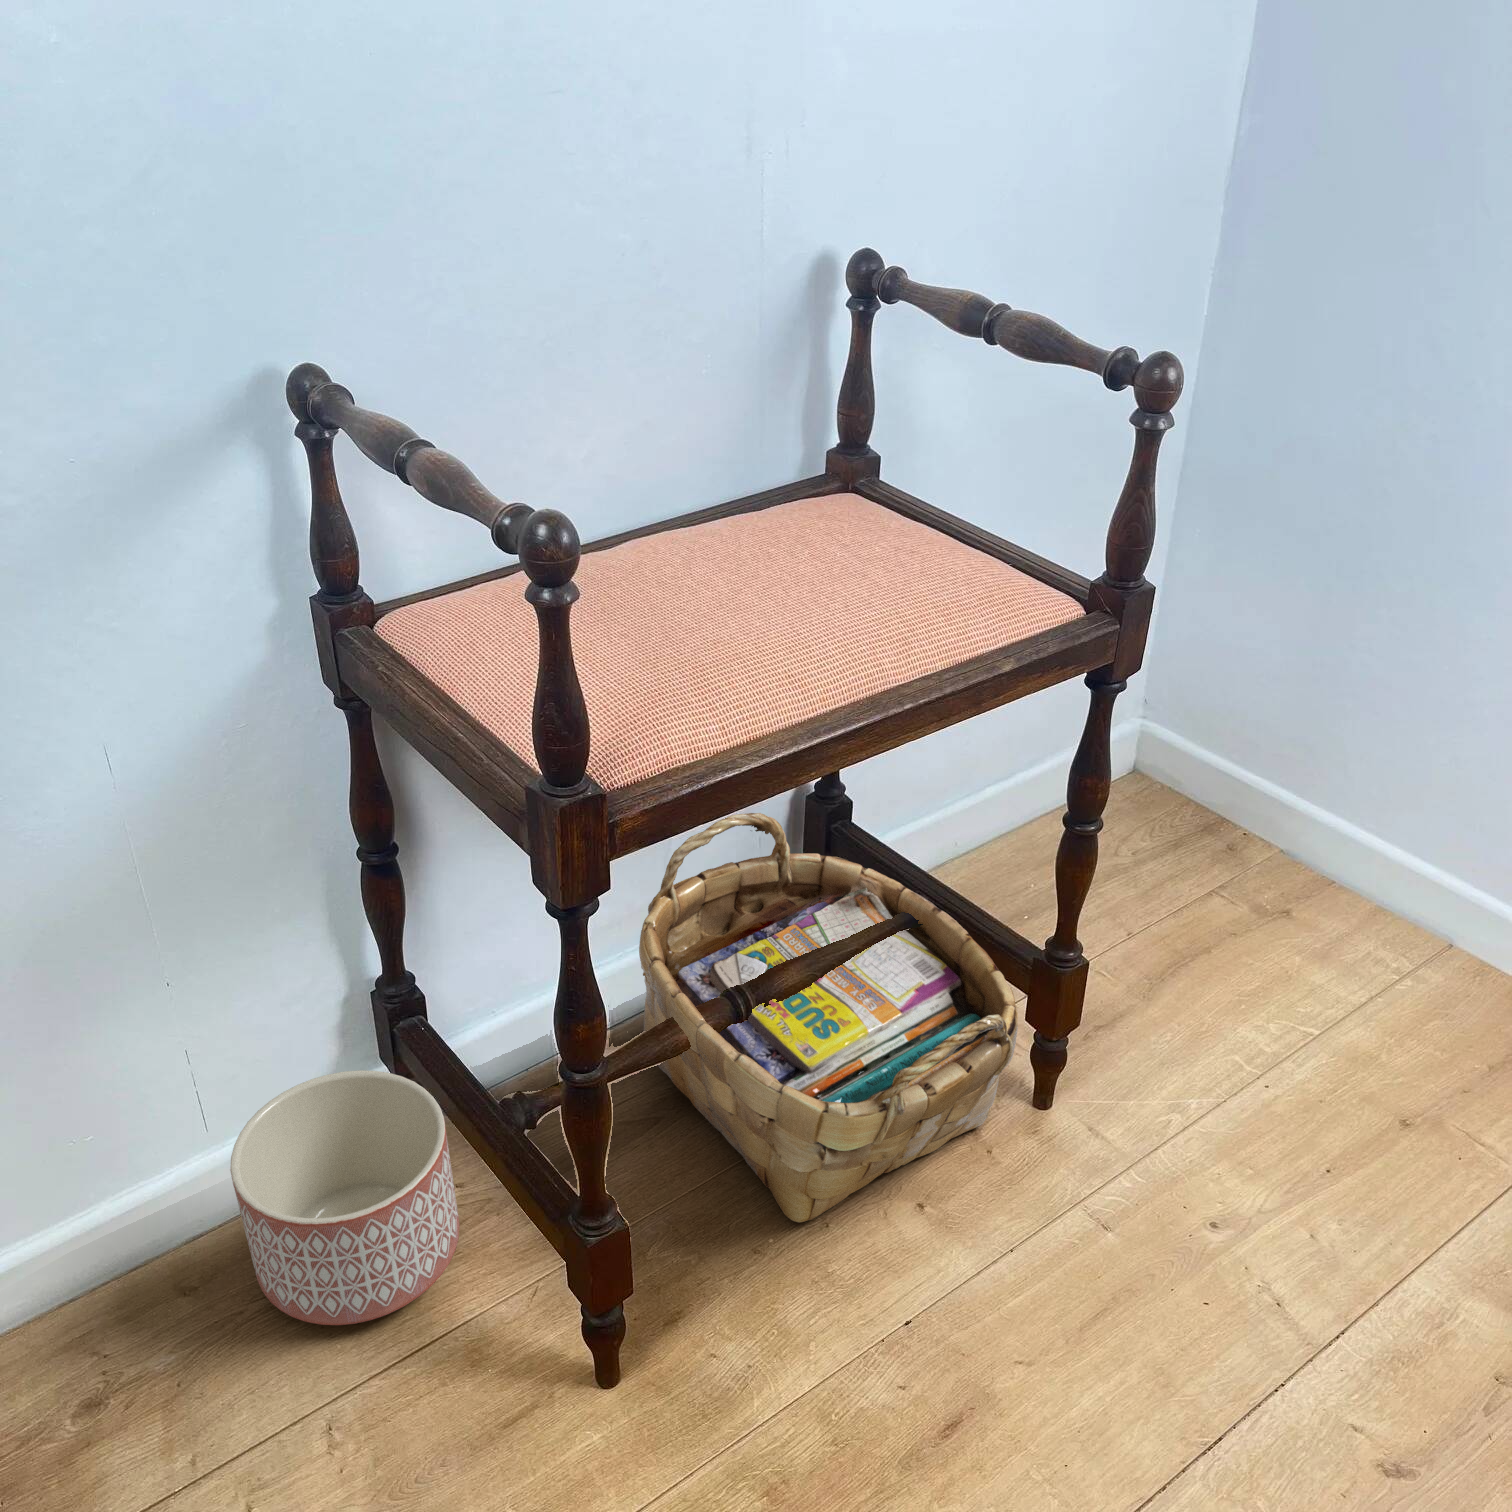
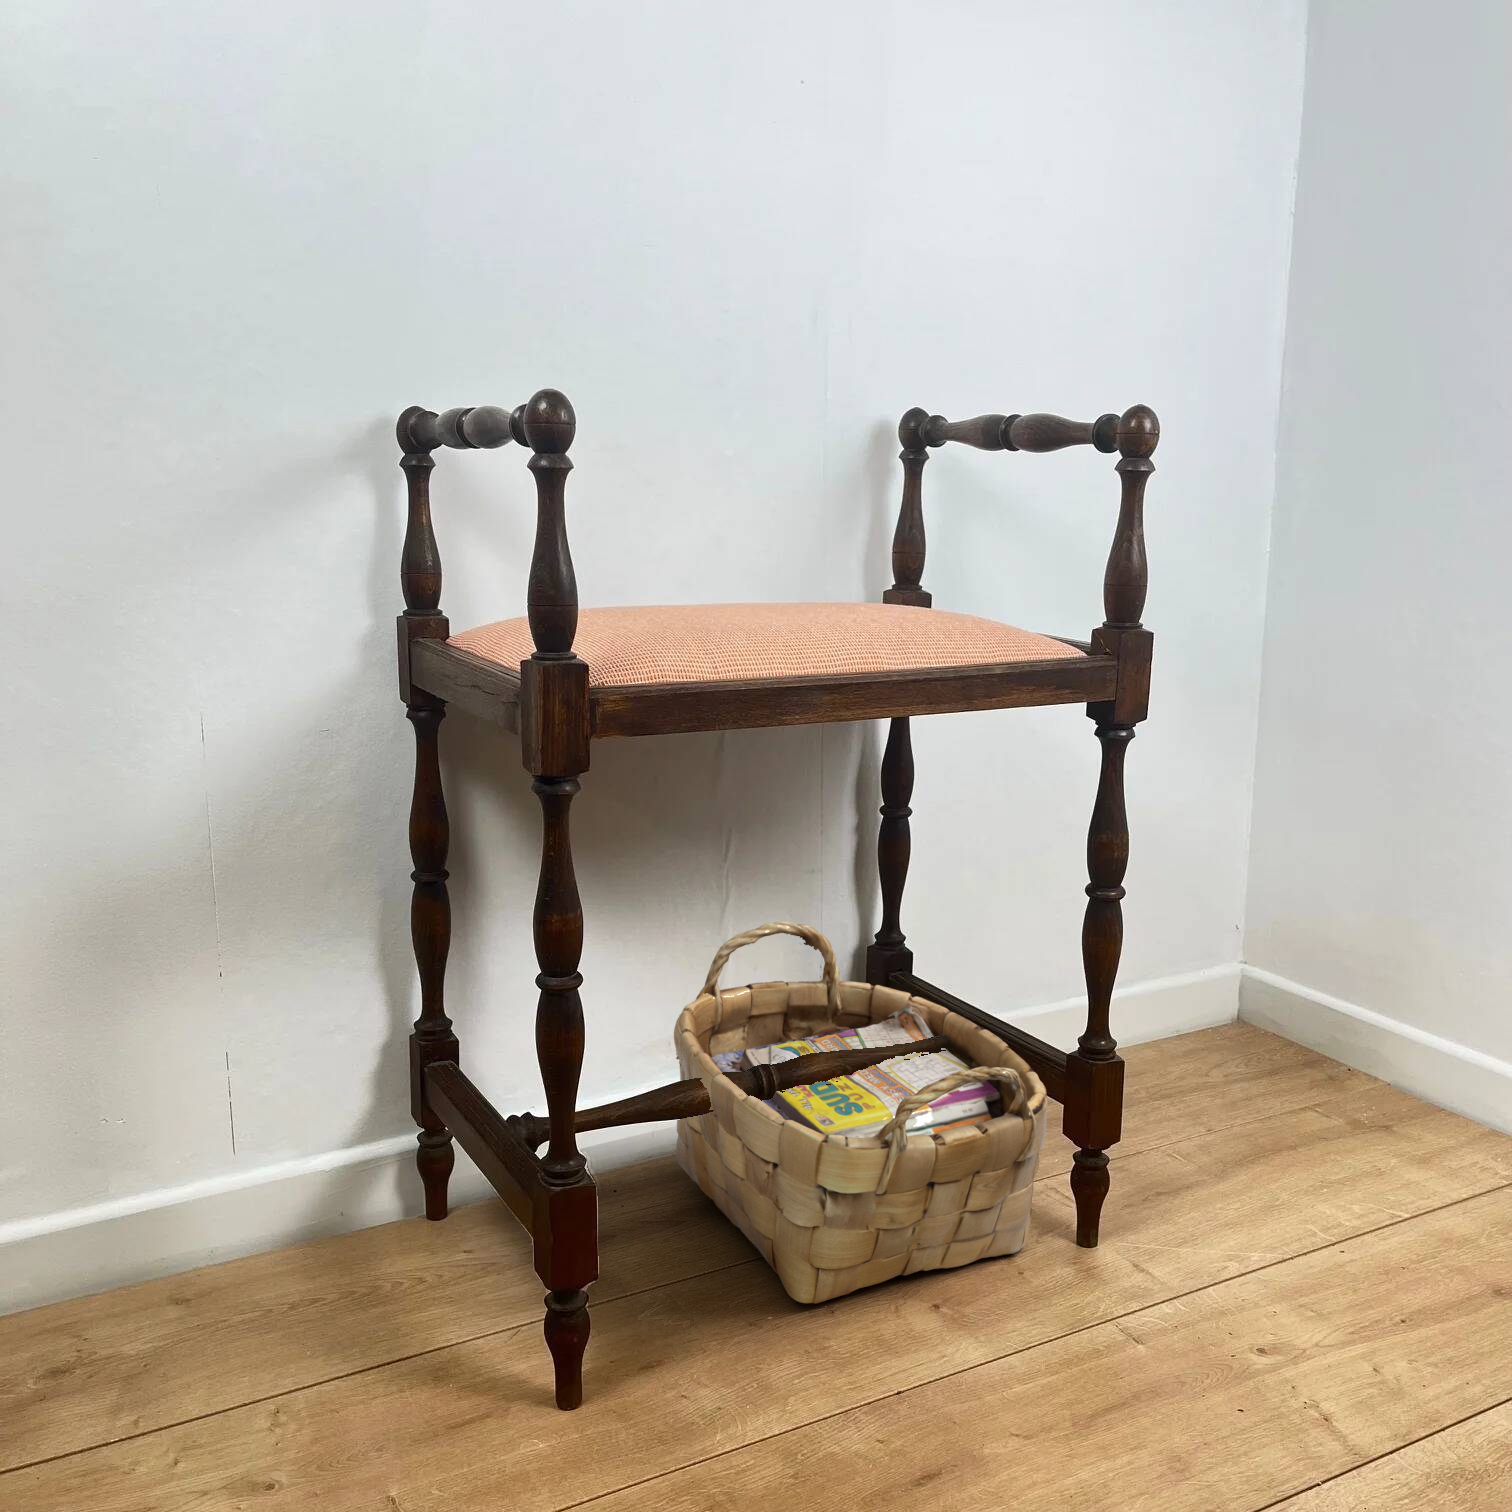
planter: present [230,1070,460,1325] -> none [240,1101,457,1332]

